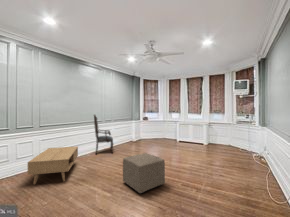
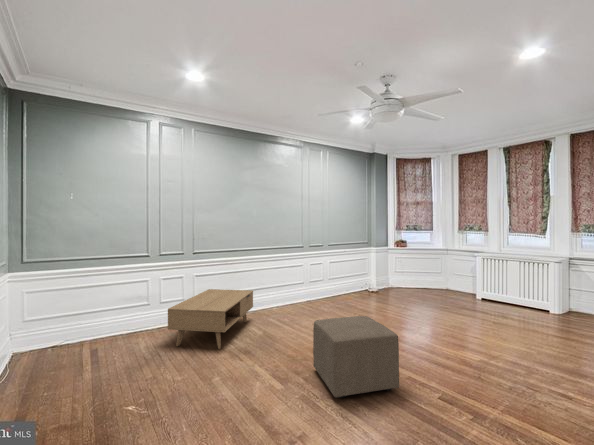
armchair: present [94,115,113,154] -> none [287,234,323,310]

